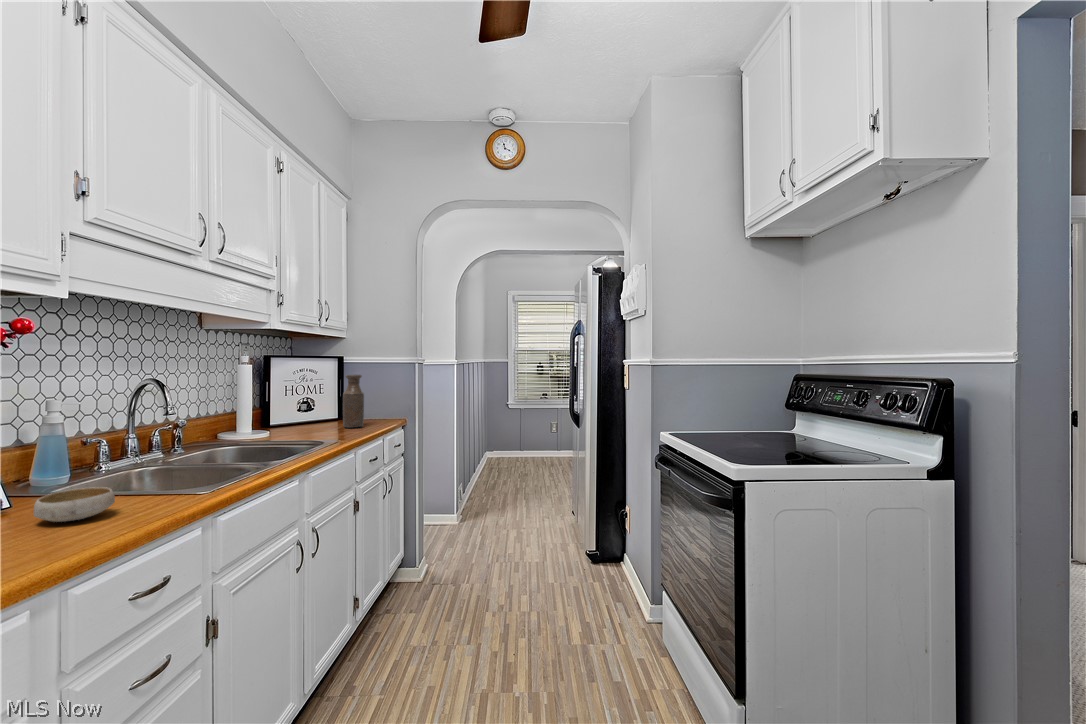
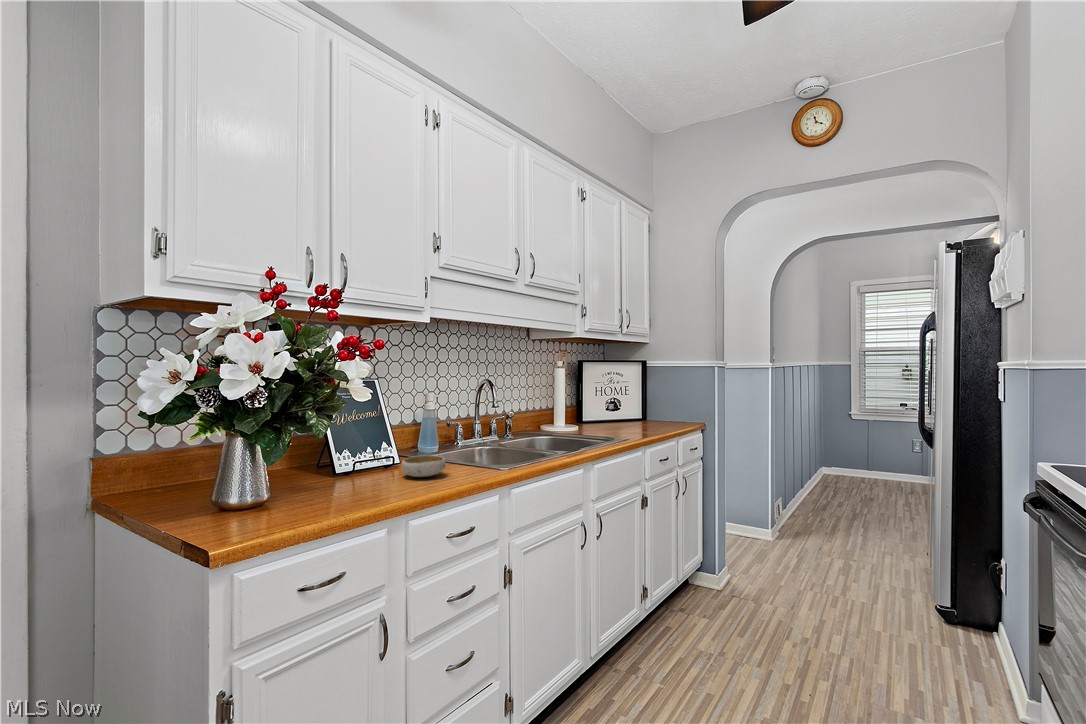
bottle: present [343,375,364,428] -> none [643,379,662,429]

